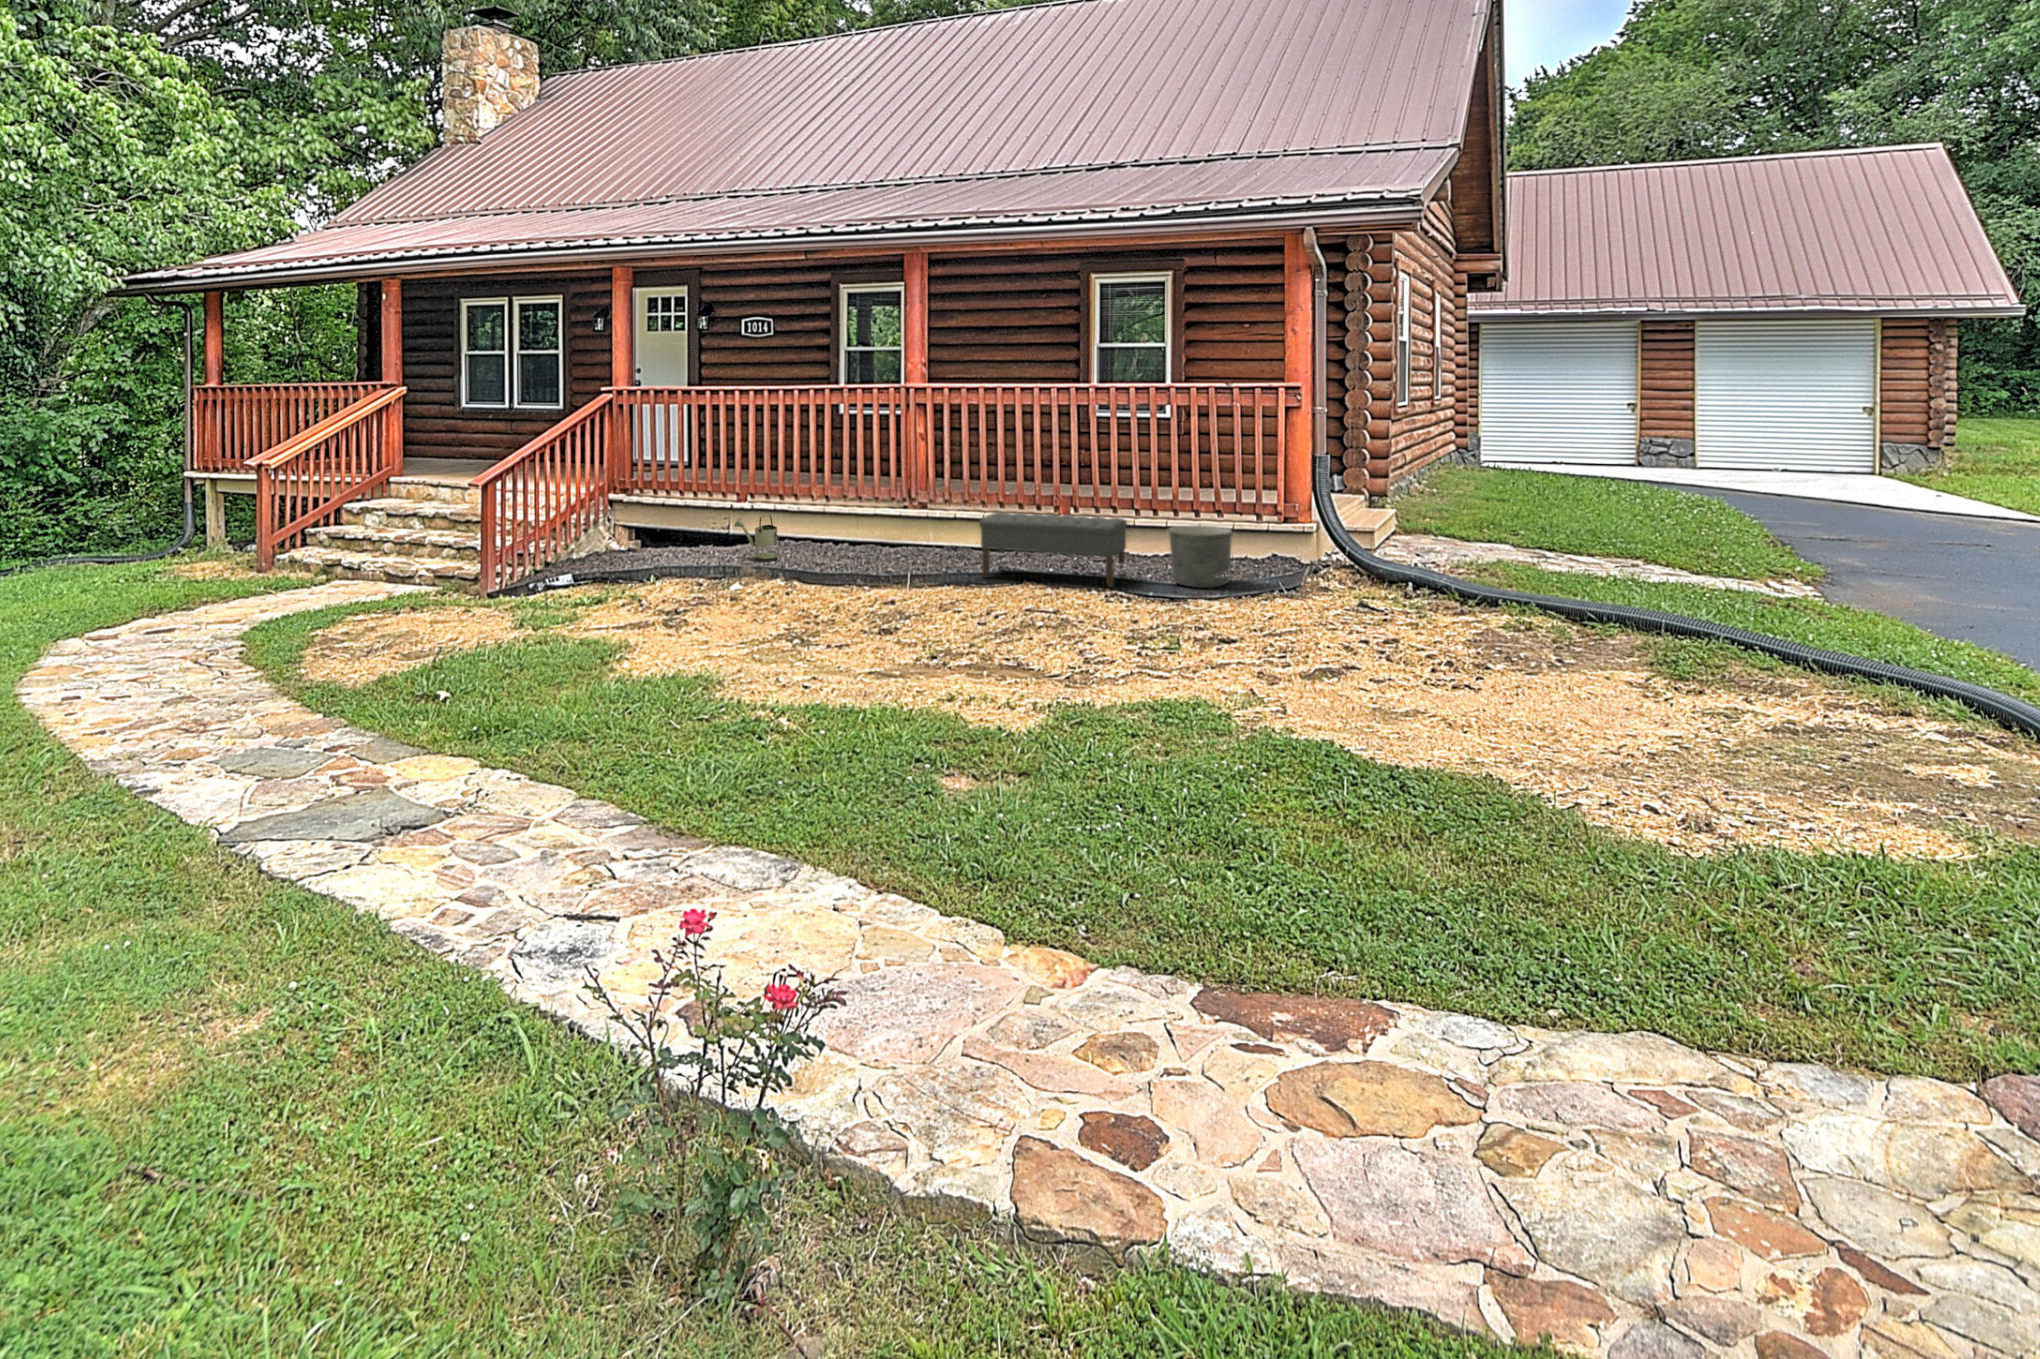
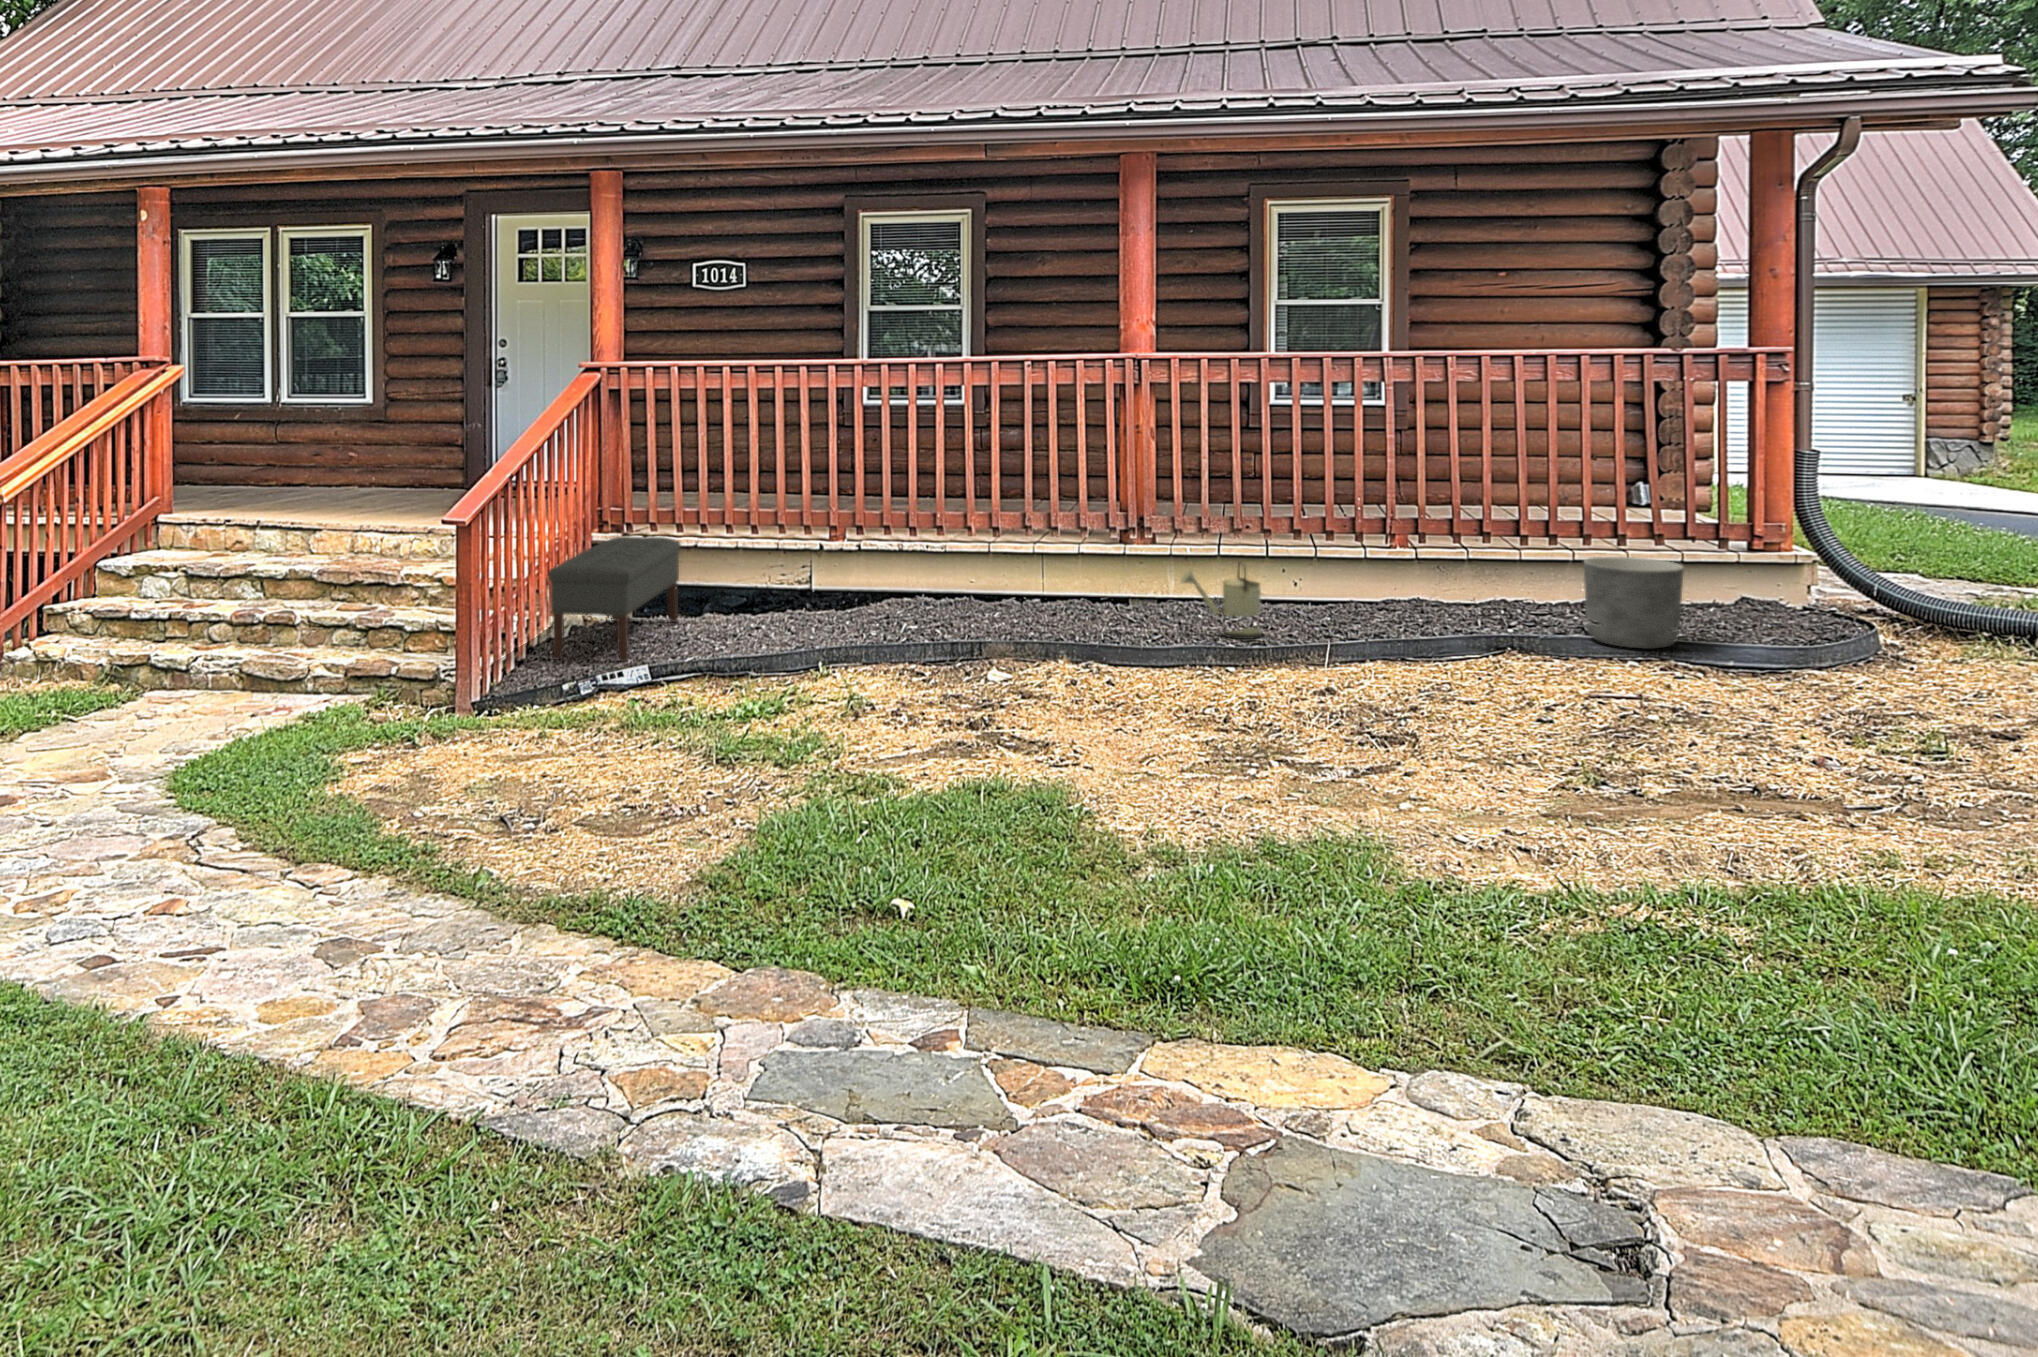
bench: present [979,512,1127,587] -> present [548,536,681,662]
watering can: present [735,516,780,561] -> present [1181,562,1261,639]

